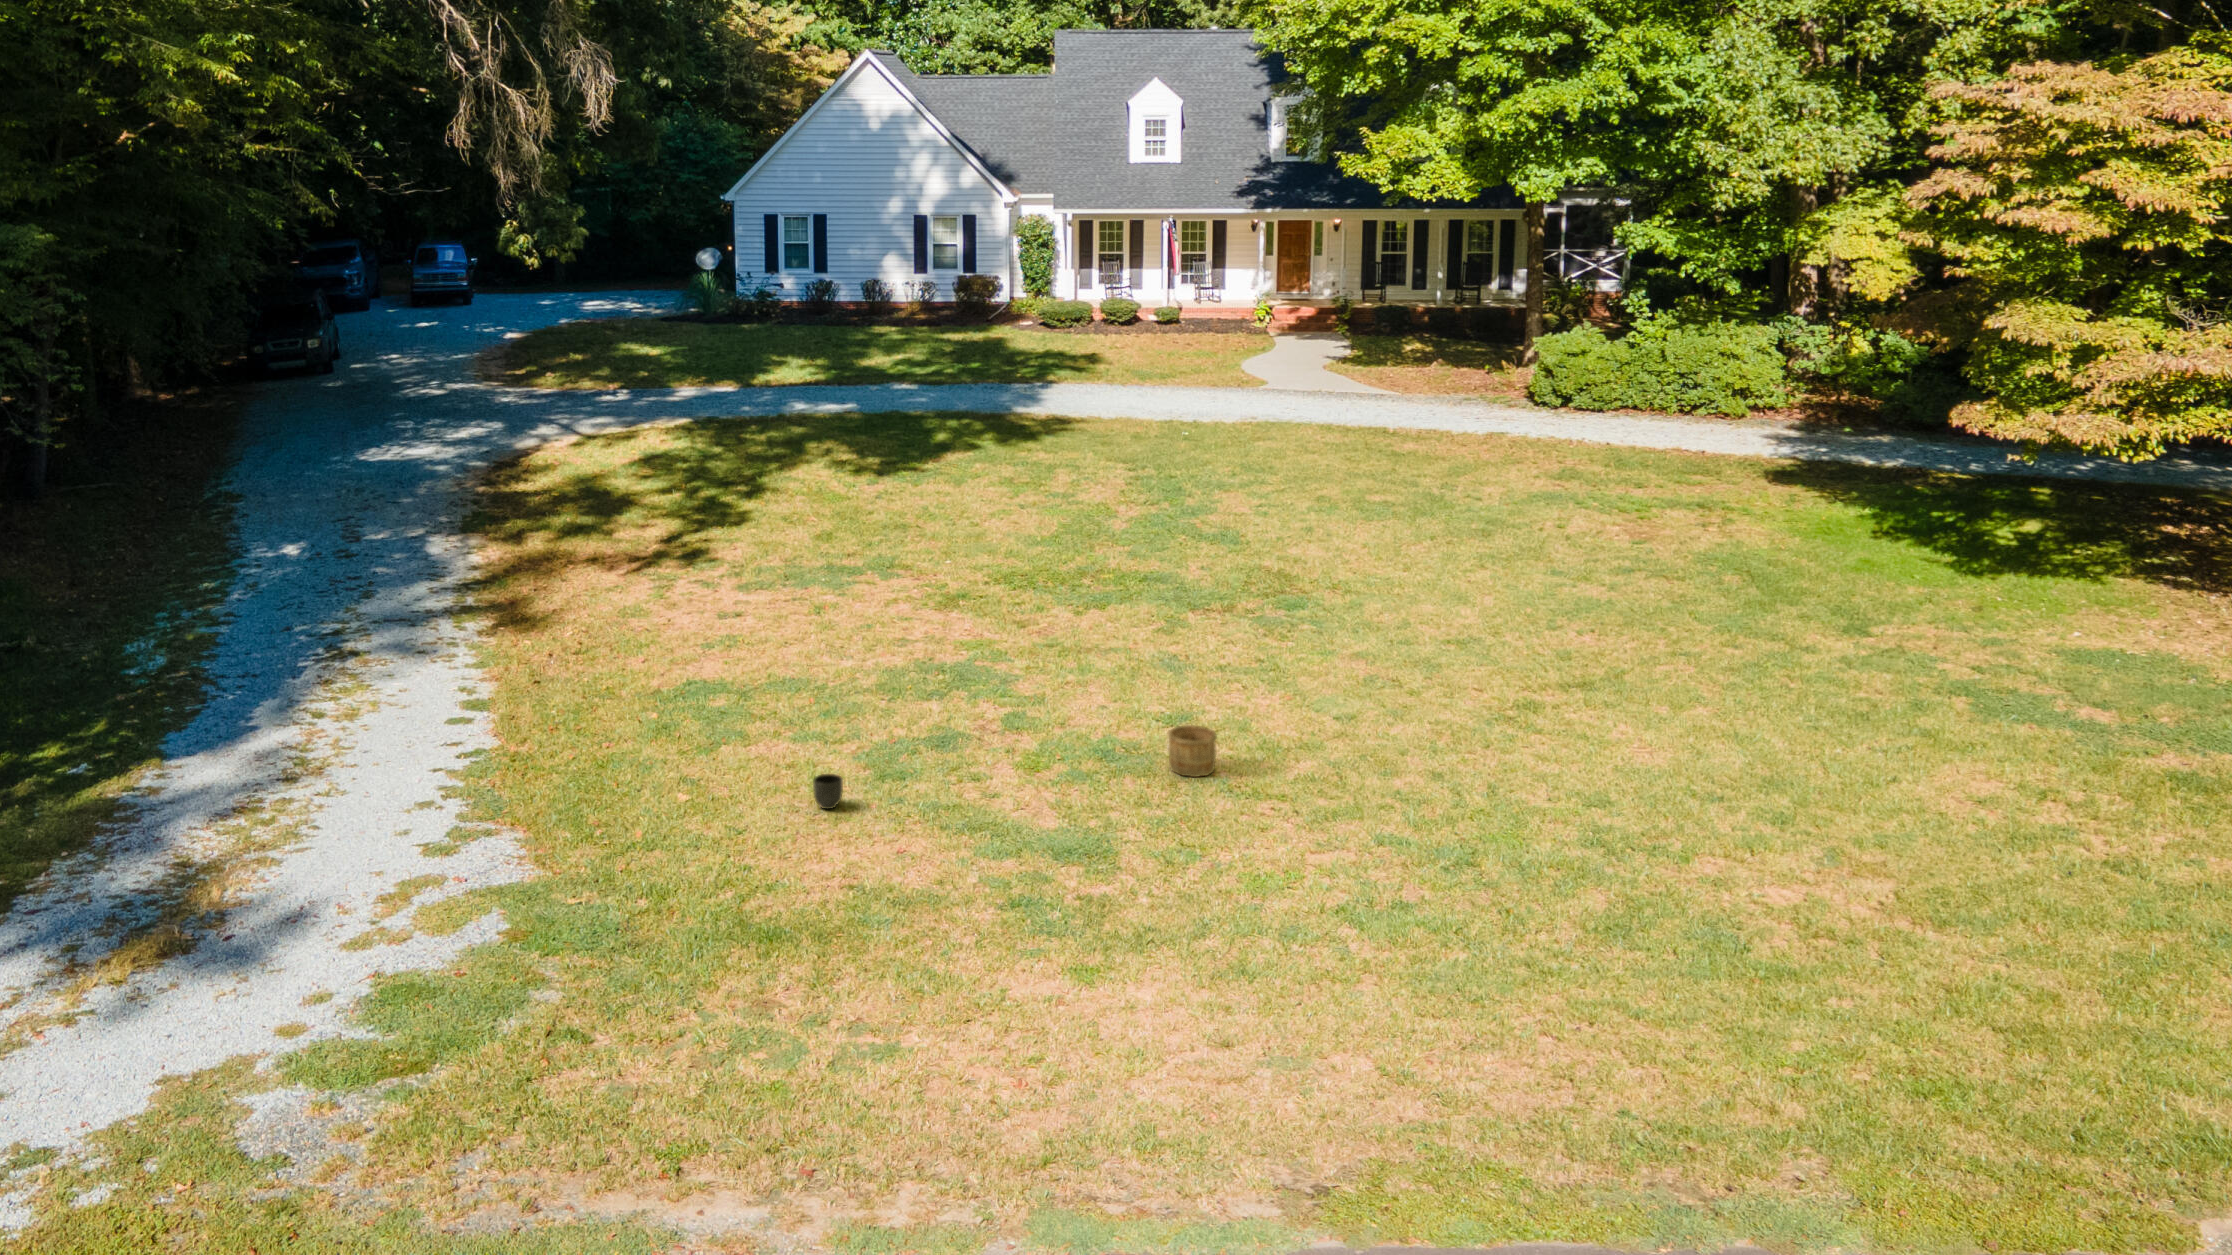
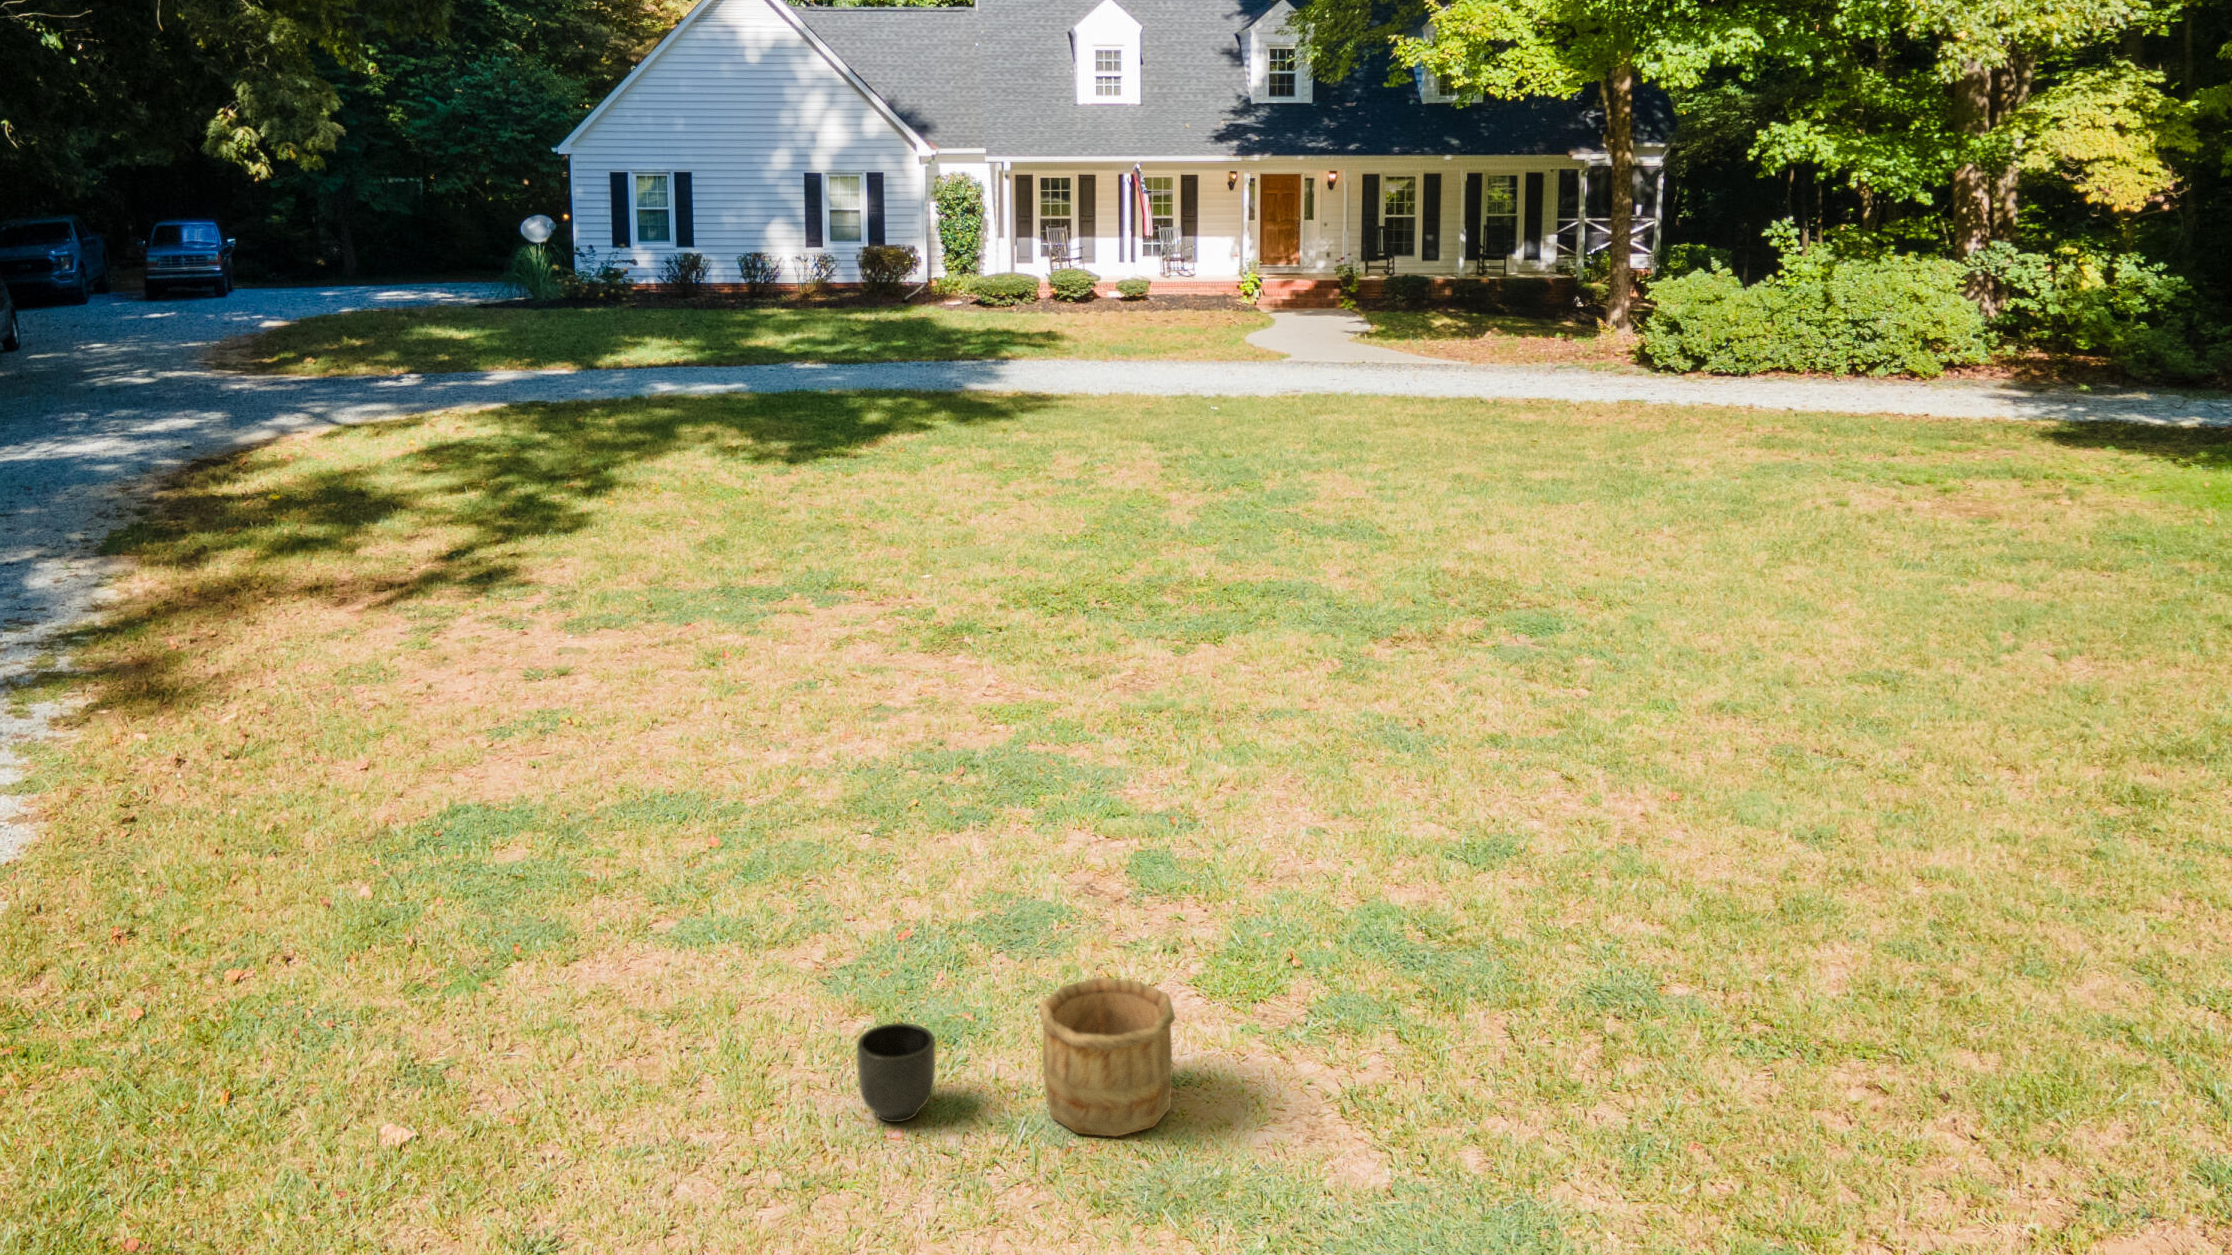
wooden bucket: present [1168,725,1217,777] -> present [1039,978,1175,1136]

